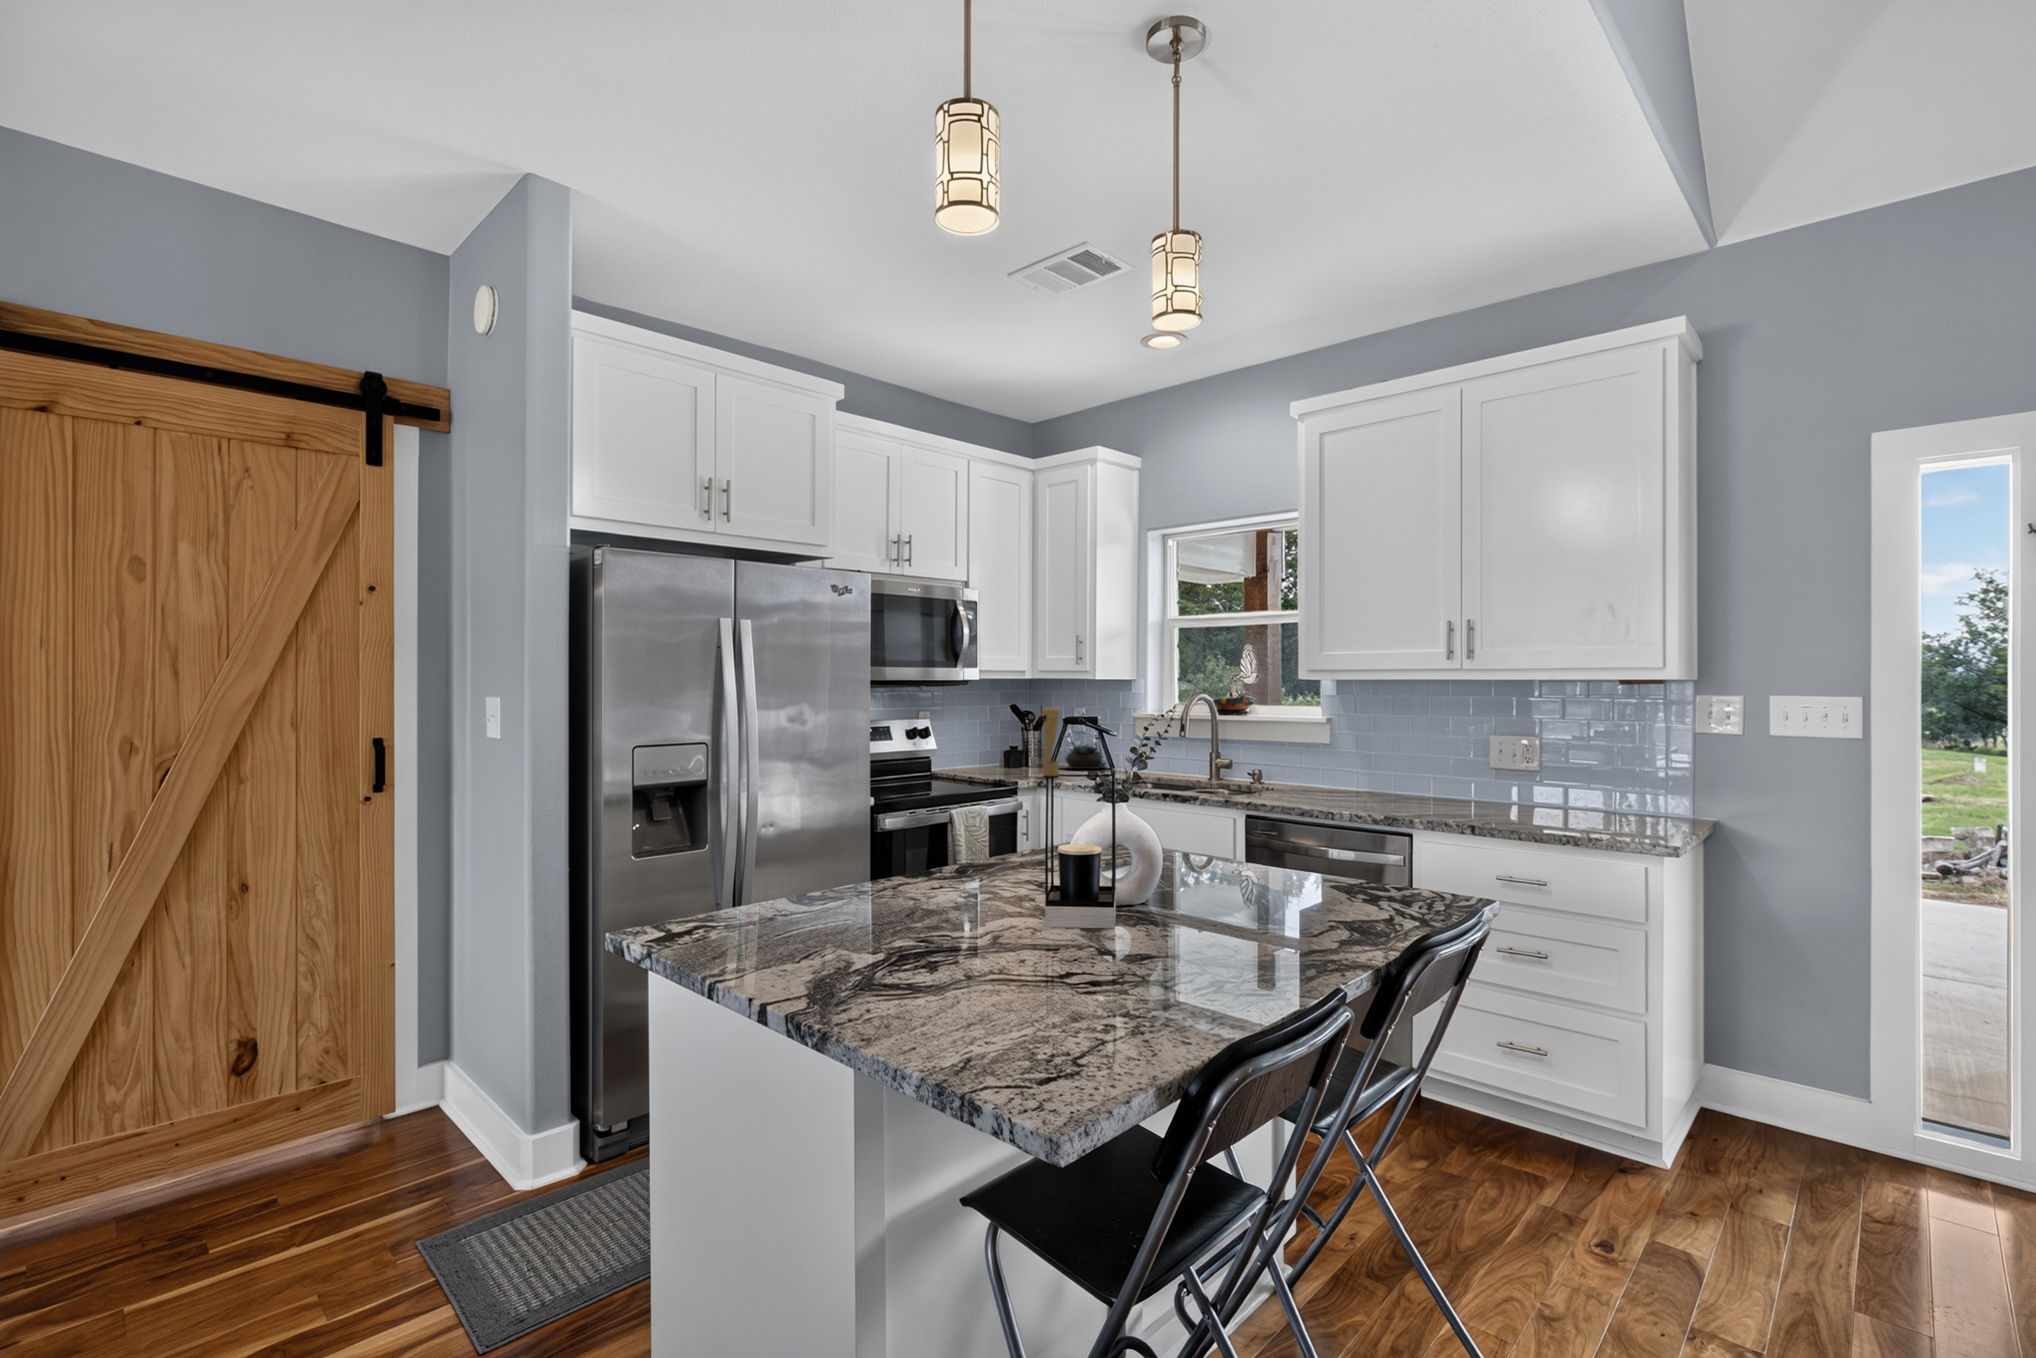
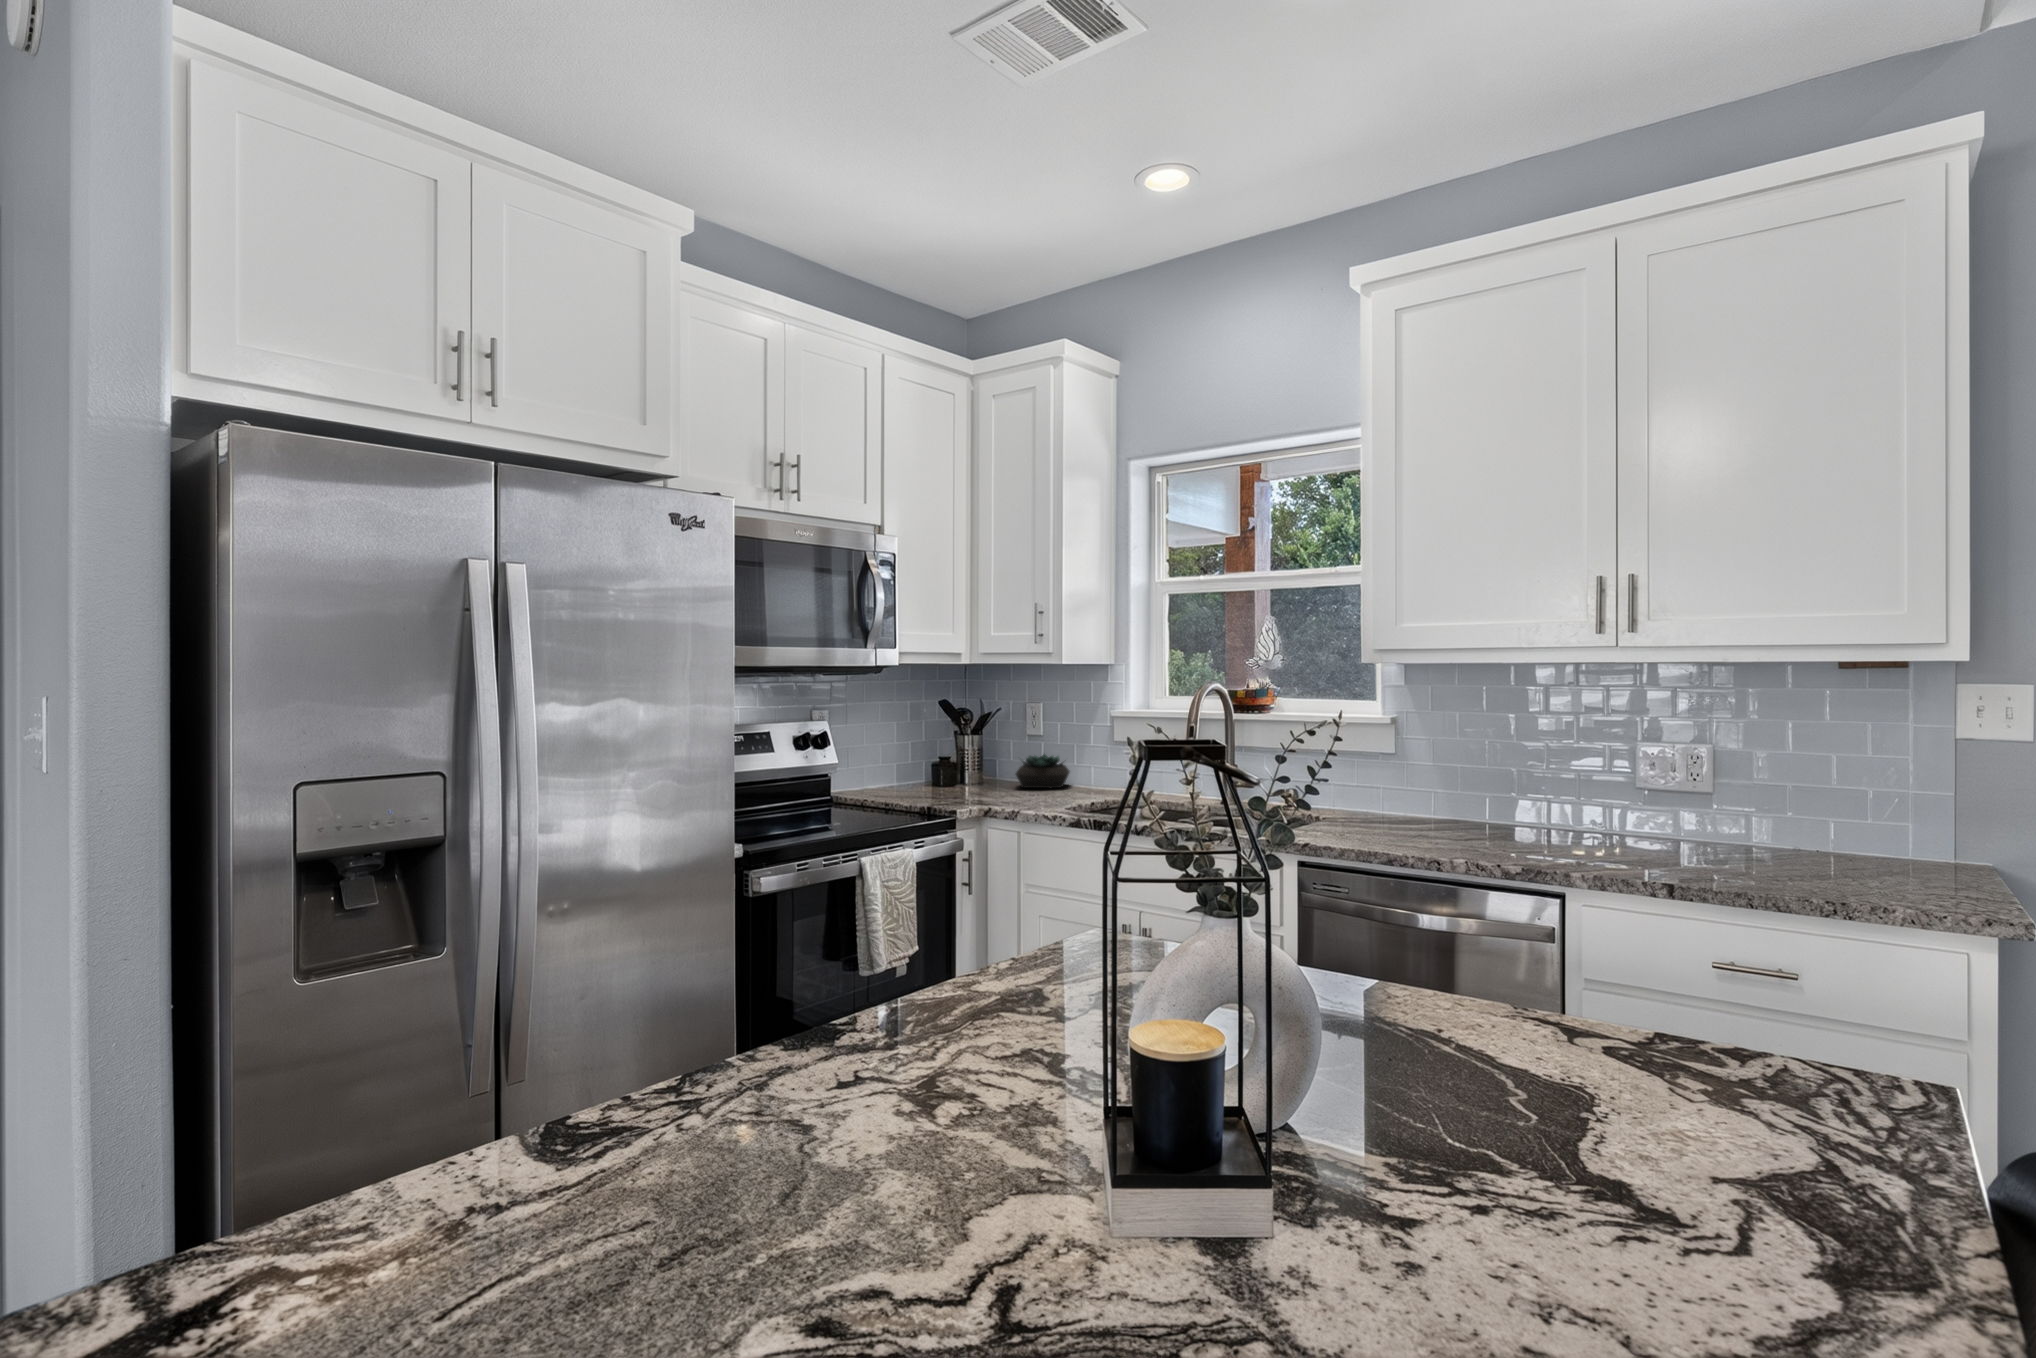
pepper mill: present [1042,707,1059,776] -> none [986,703,1011,801]

